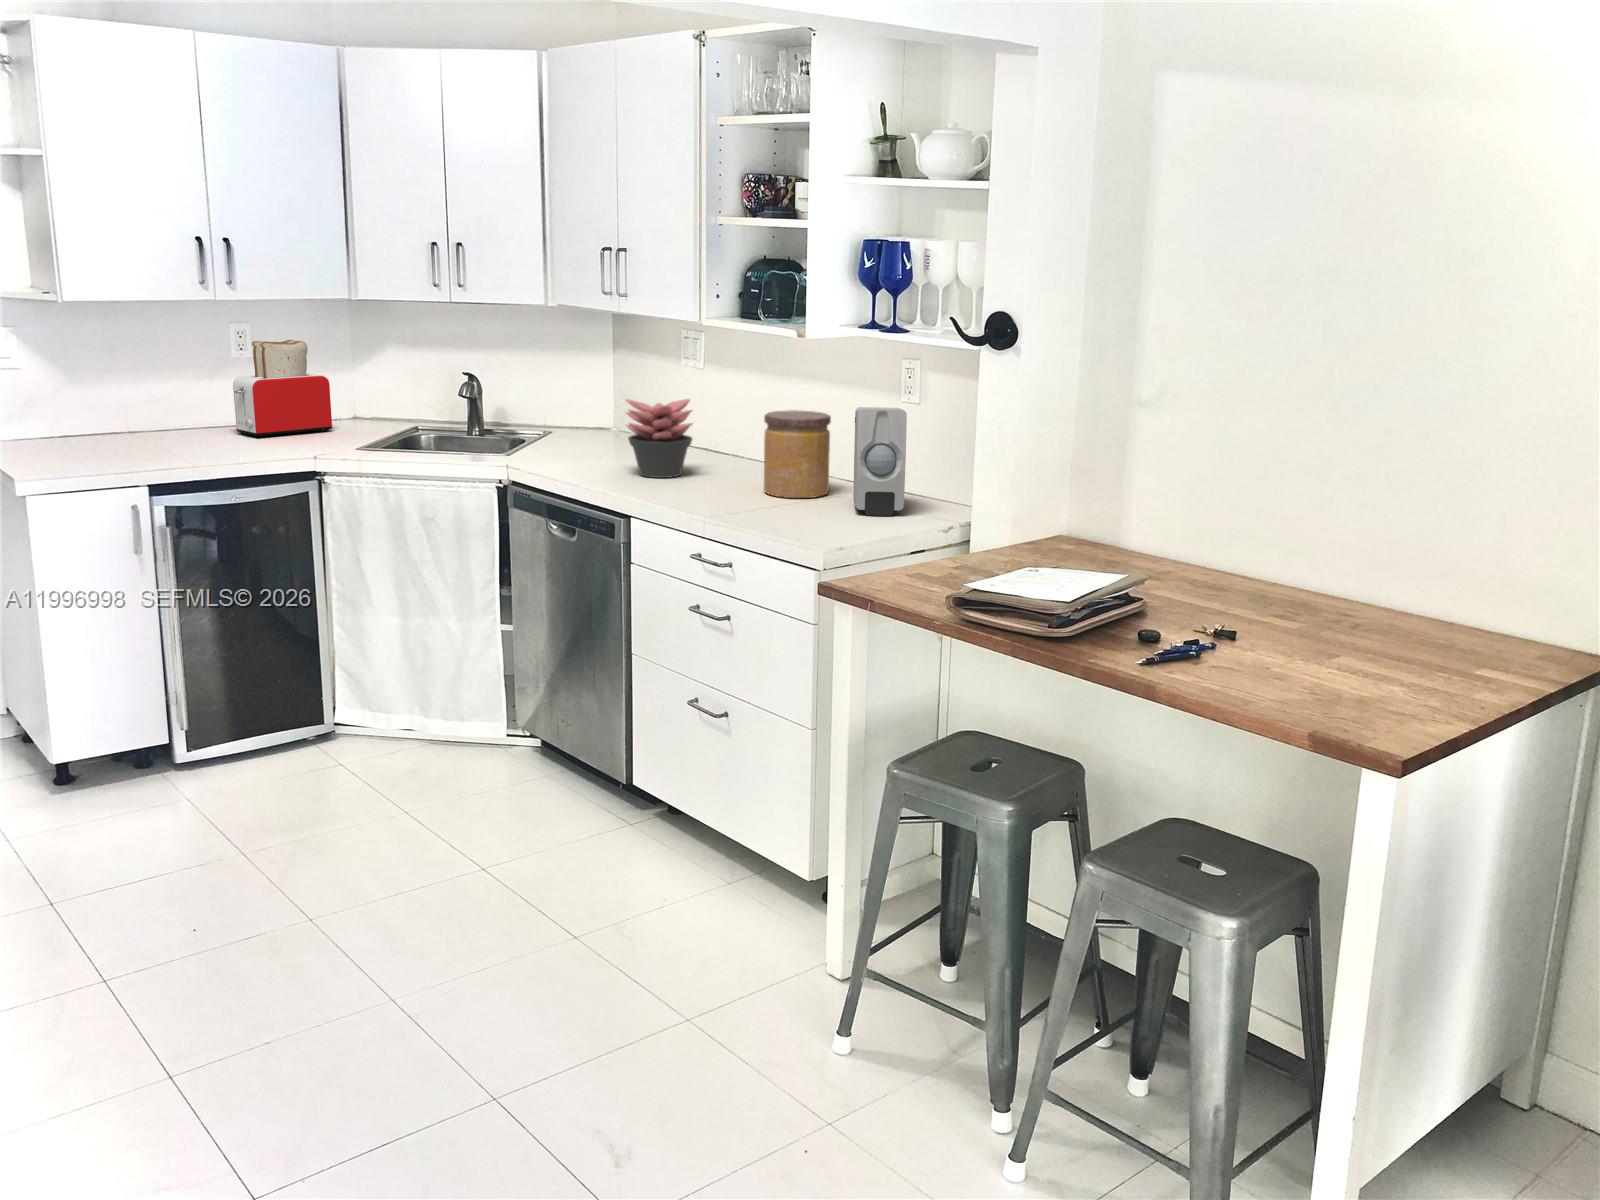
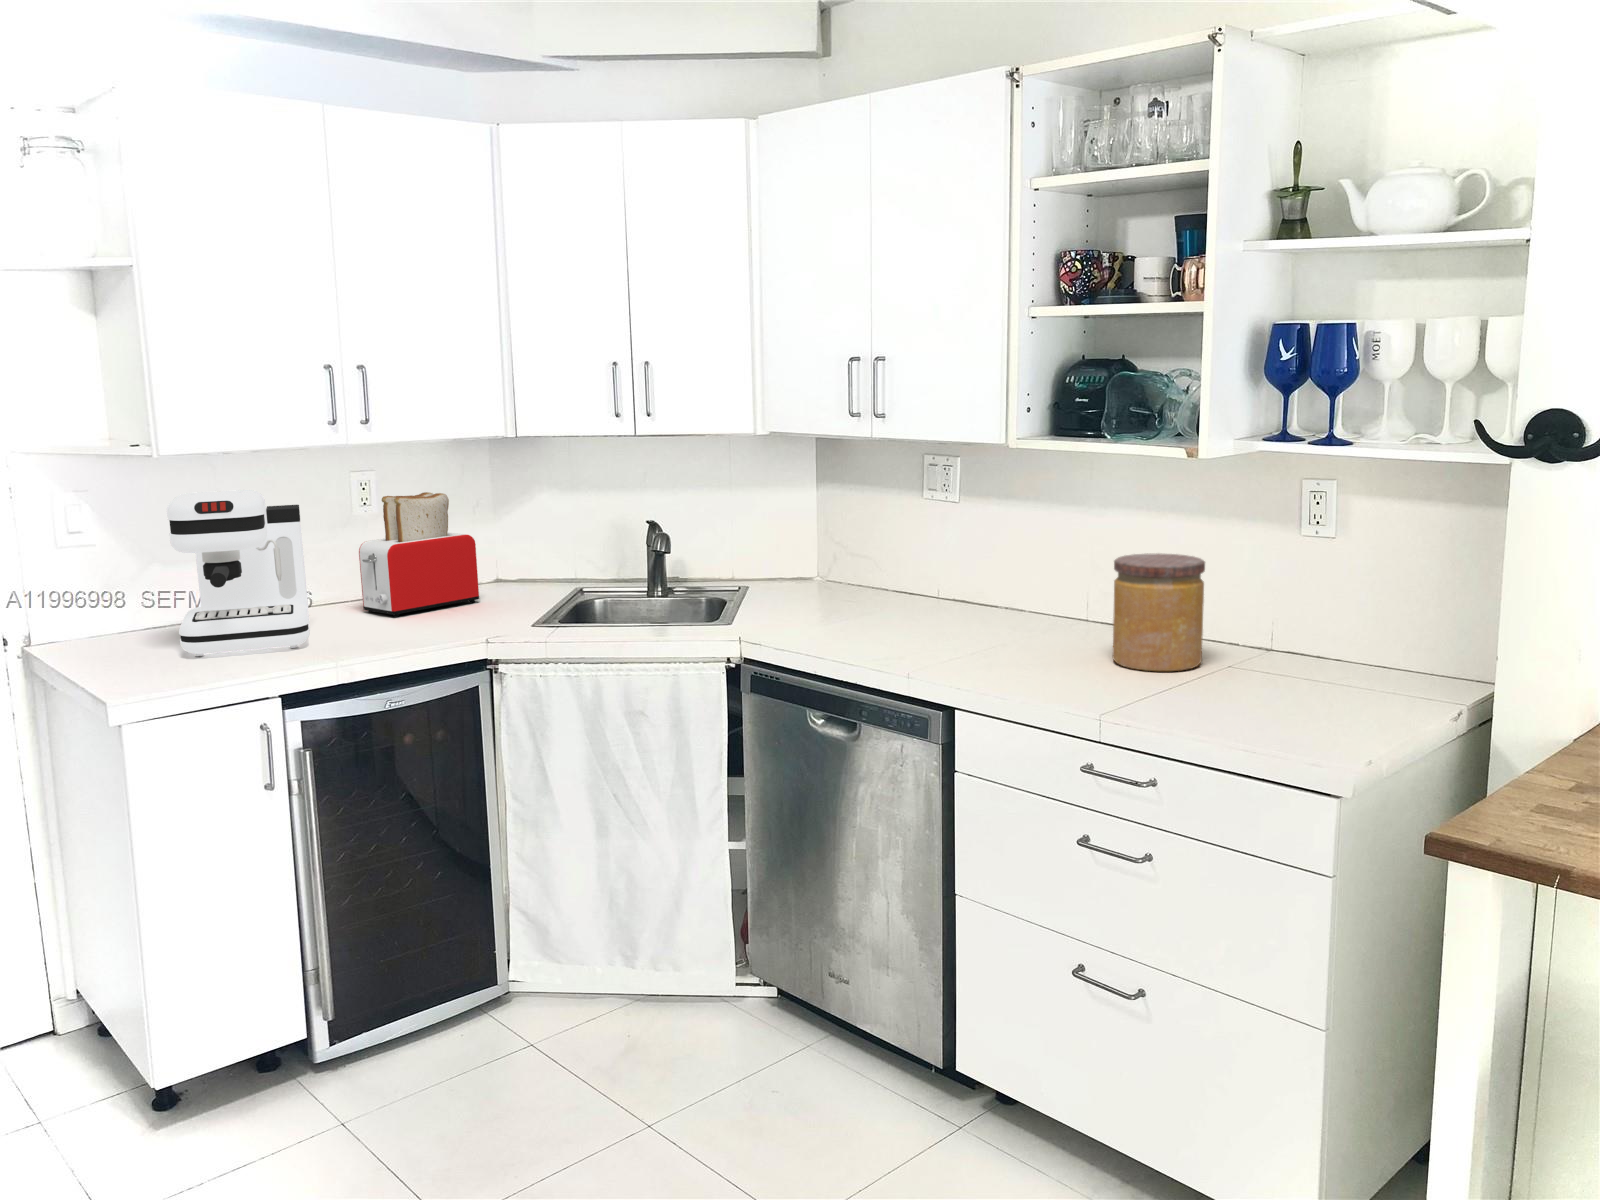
coffee maker: none [70,330,187,455] -> present [167,490,310,656]
succulent plant: present [626,399,692,478] -> none [900,544,997,649]
soap dispenser: present [853,407,907,516] -> none [1253,546,1355,695]

